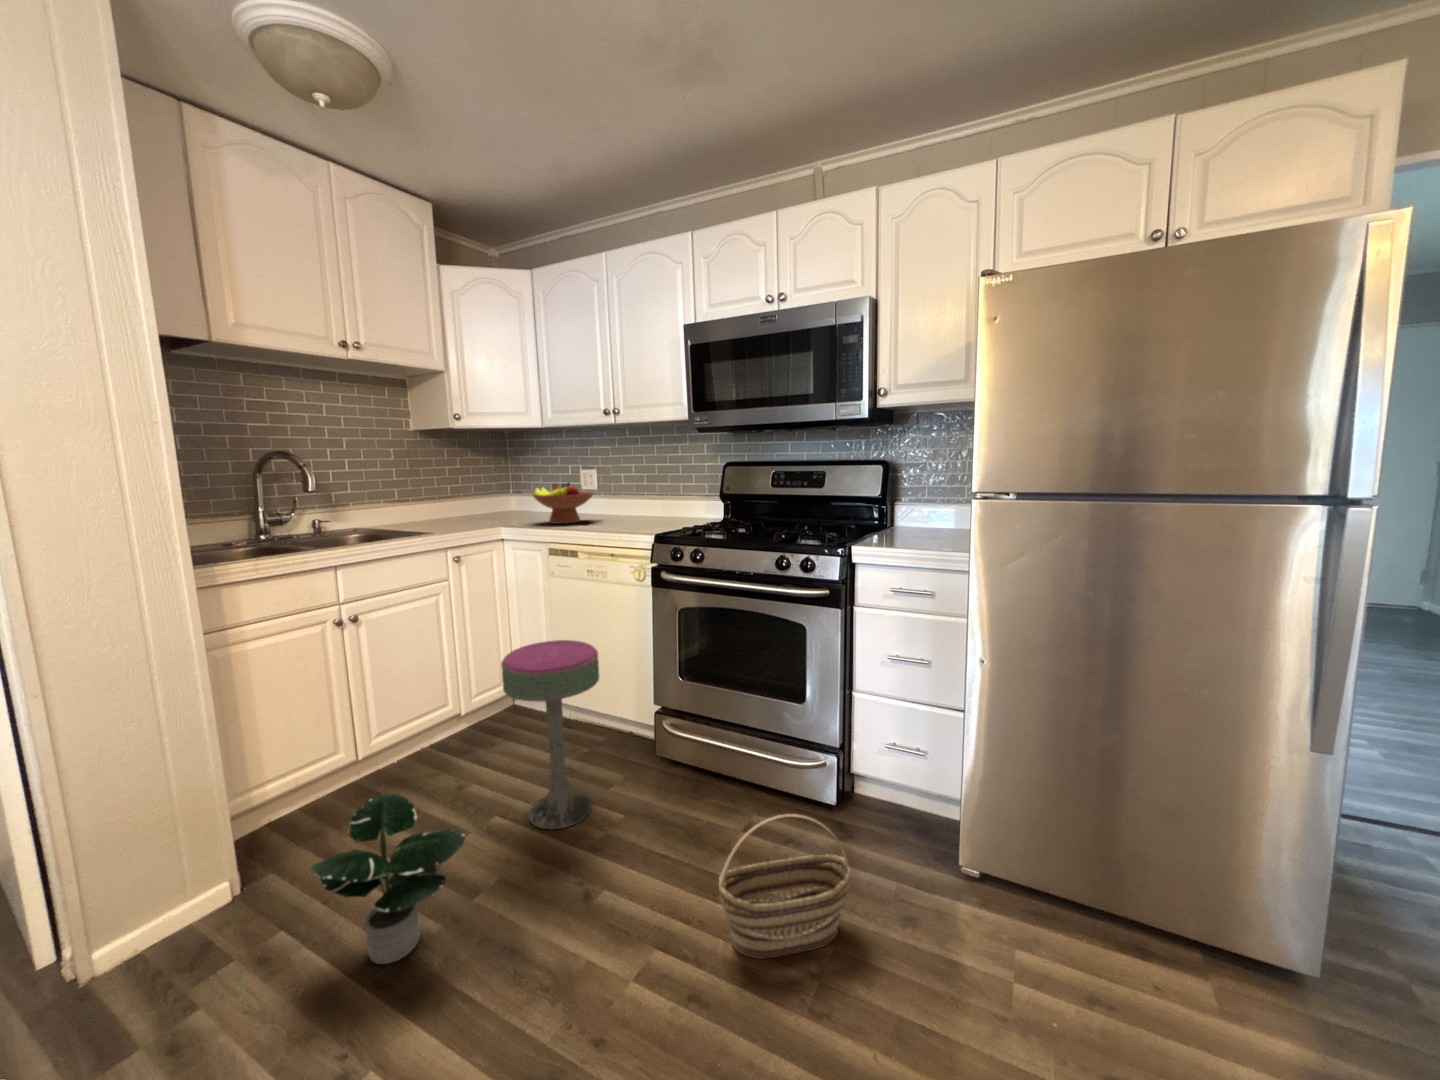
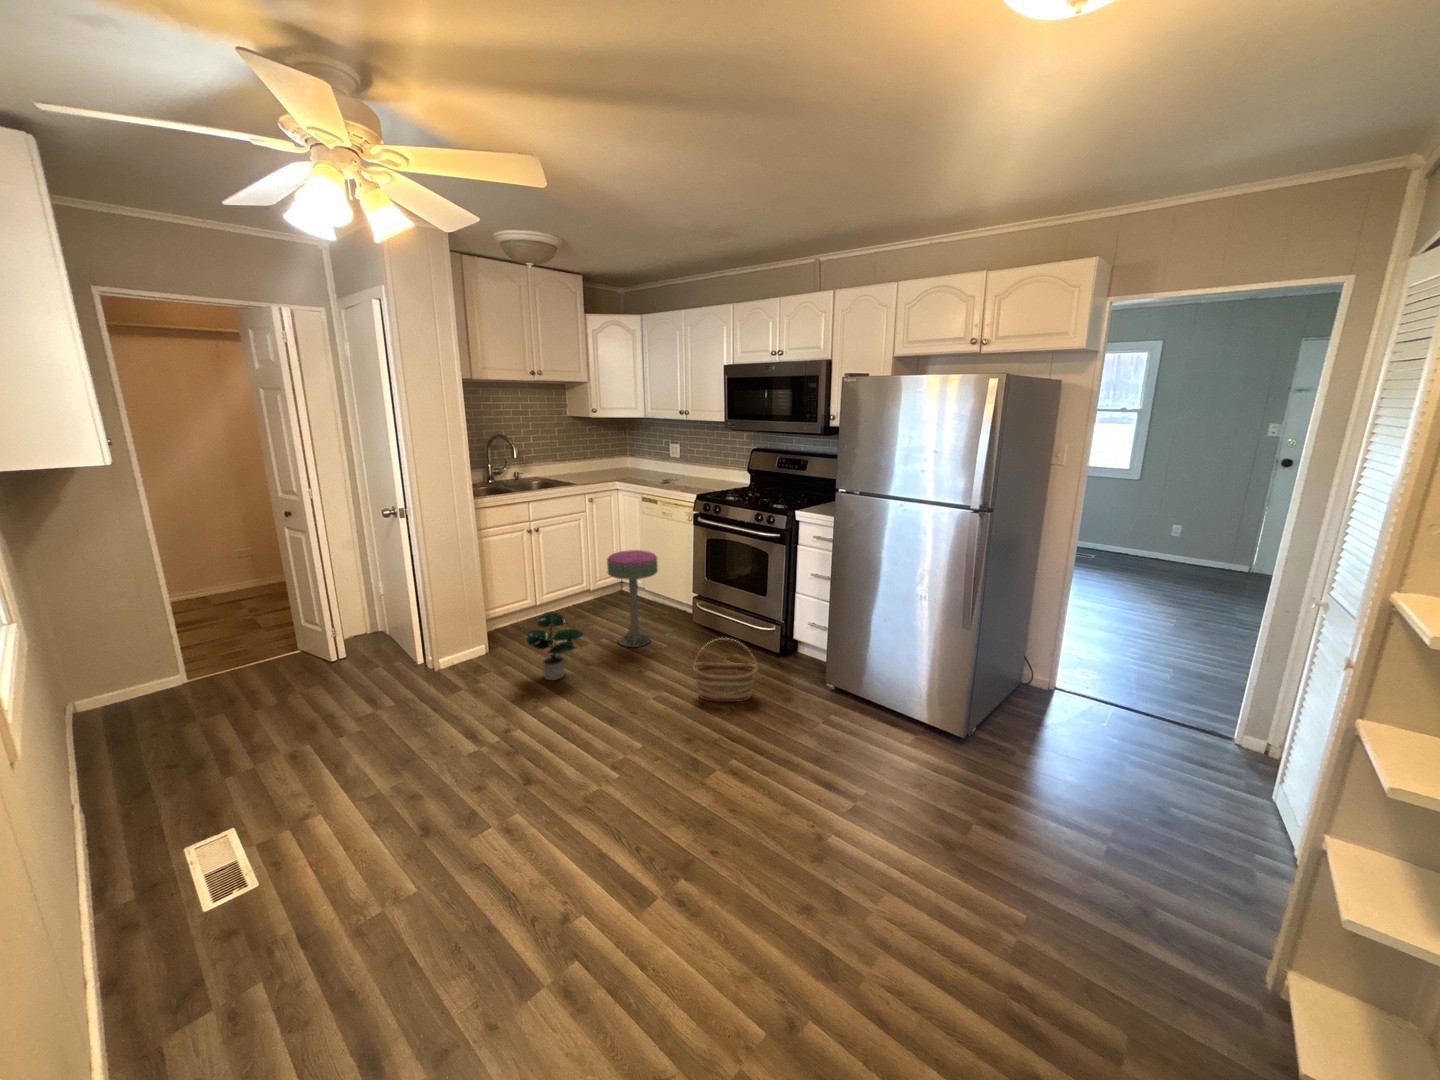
fruit bowl: present [532,483,593,524] -> none [636,454,675,480]

